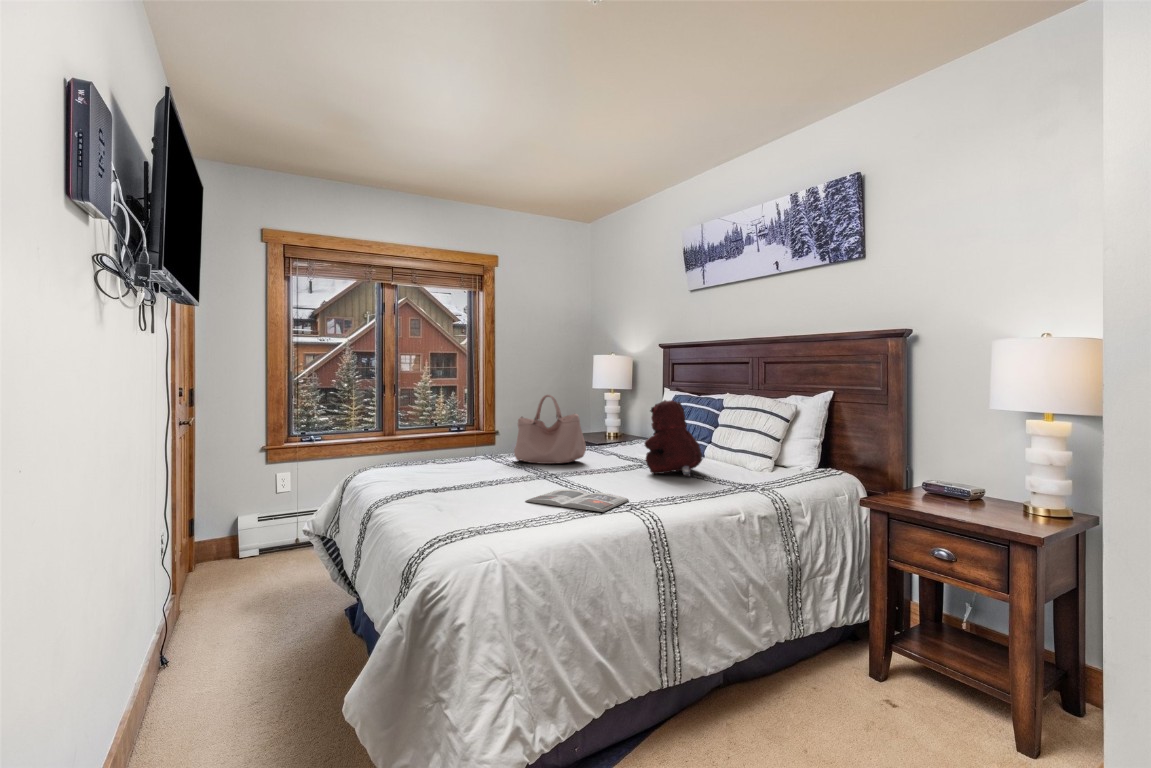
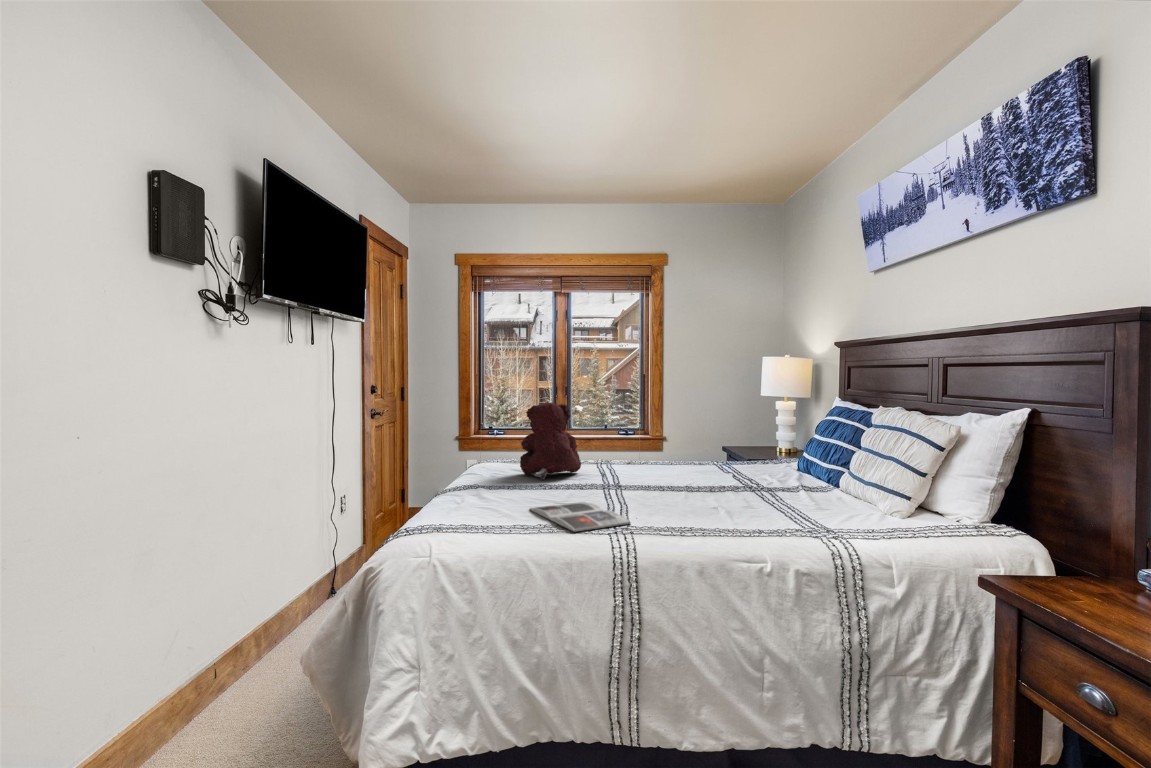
handbag: present [514,395,586,464] -> none [610,399,680,475]
teddy bear: present [645,400,702,477] -> present [520,402,581,480]

